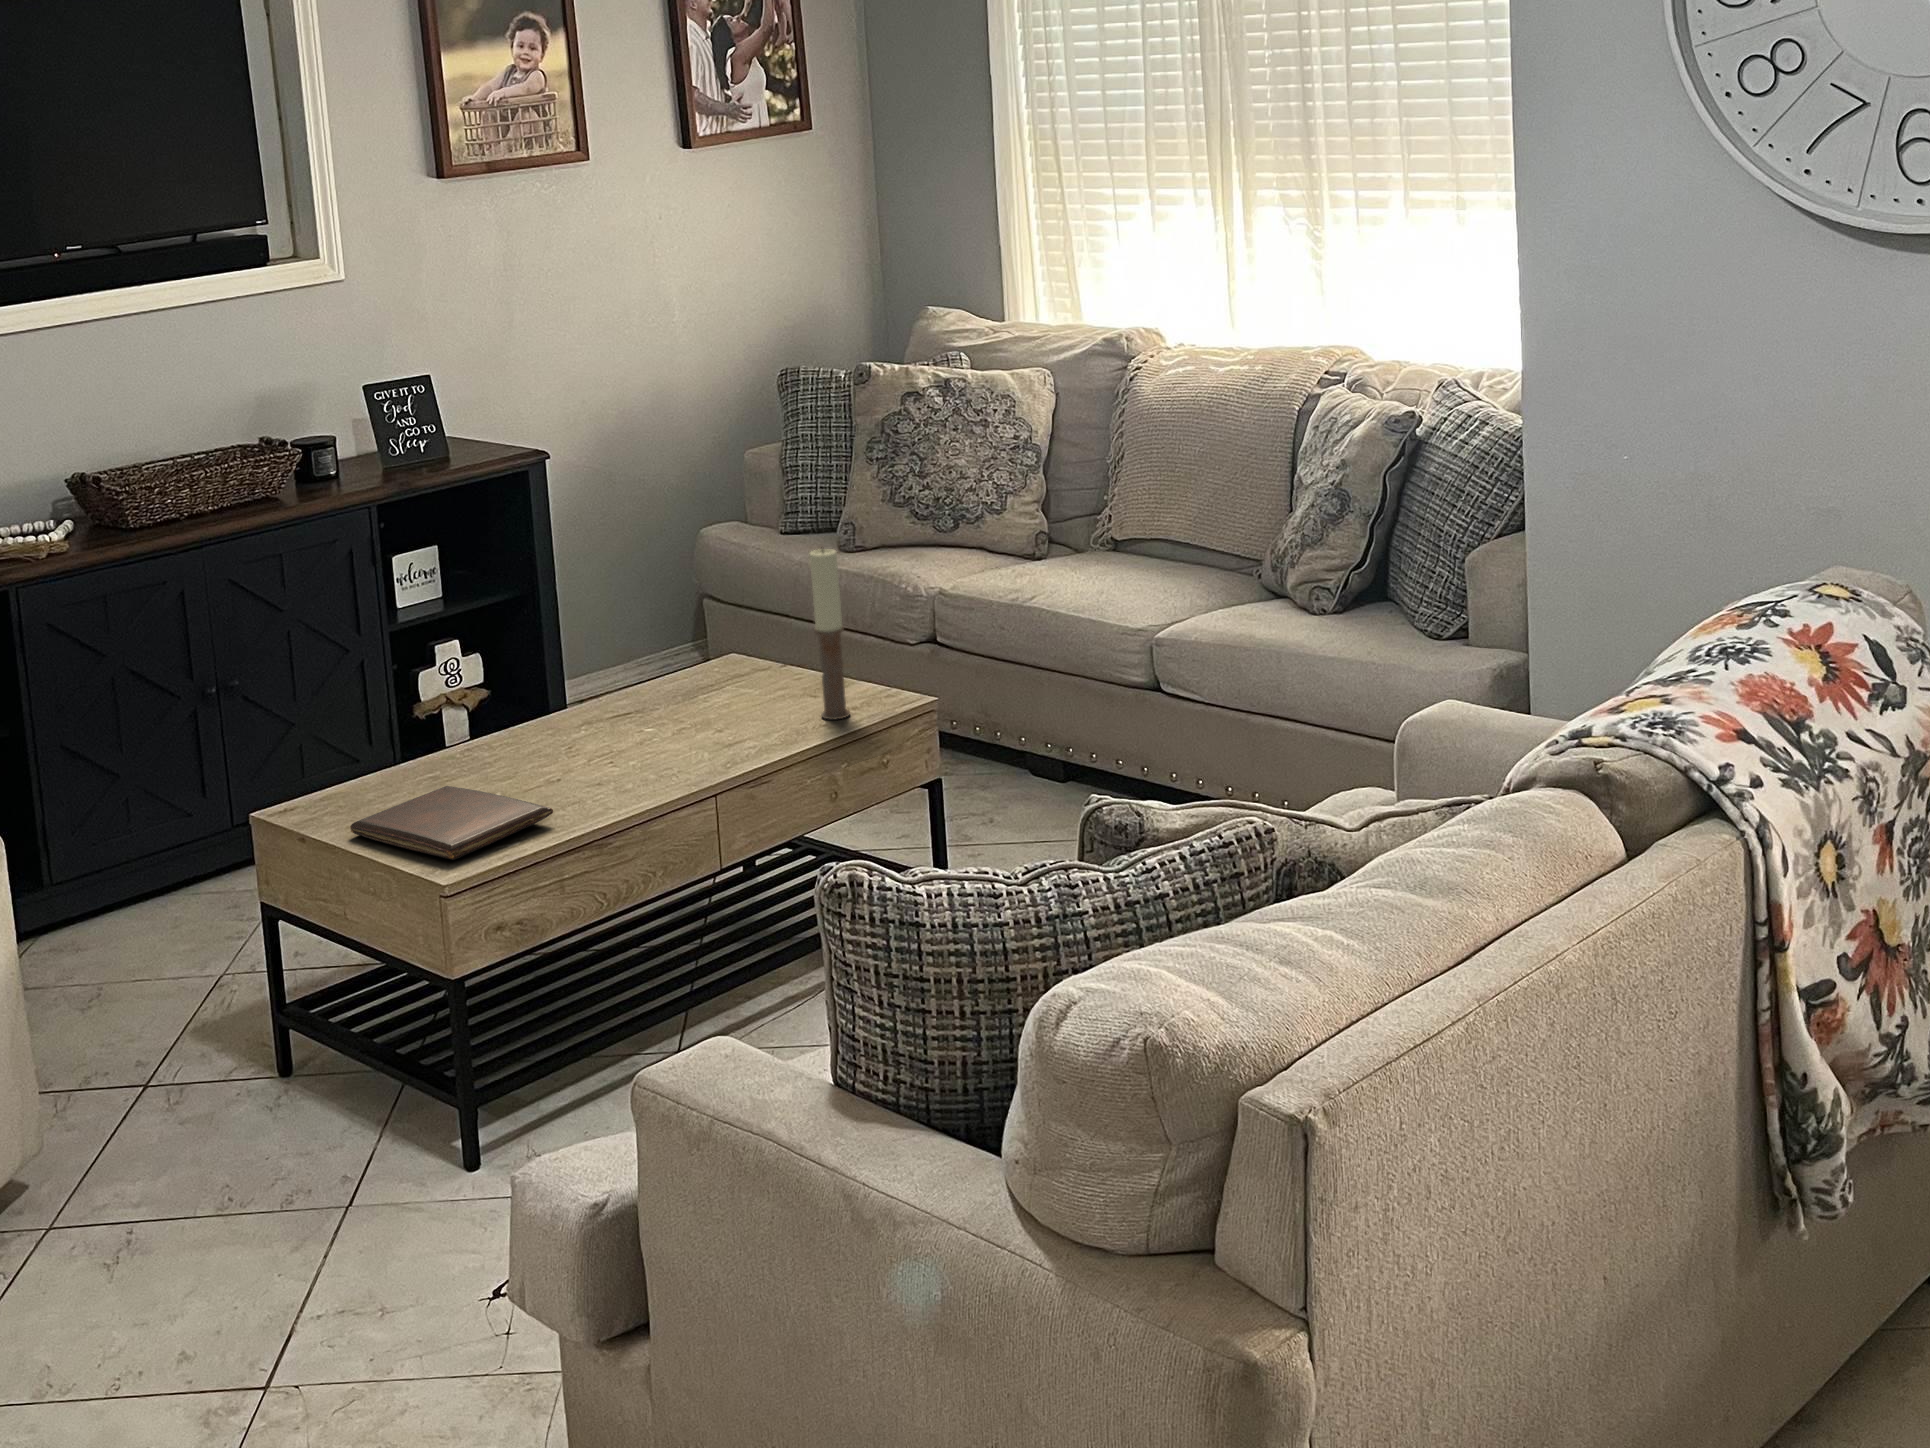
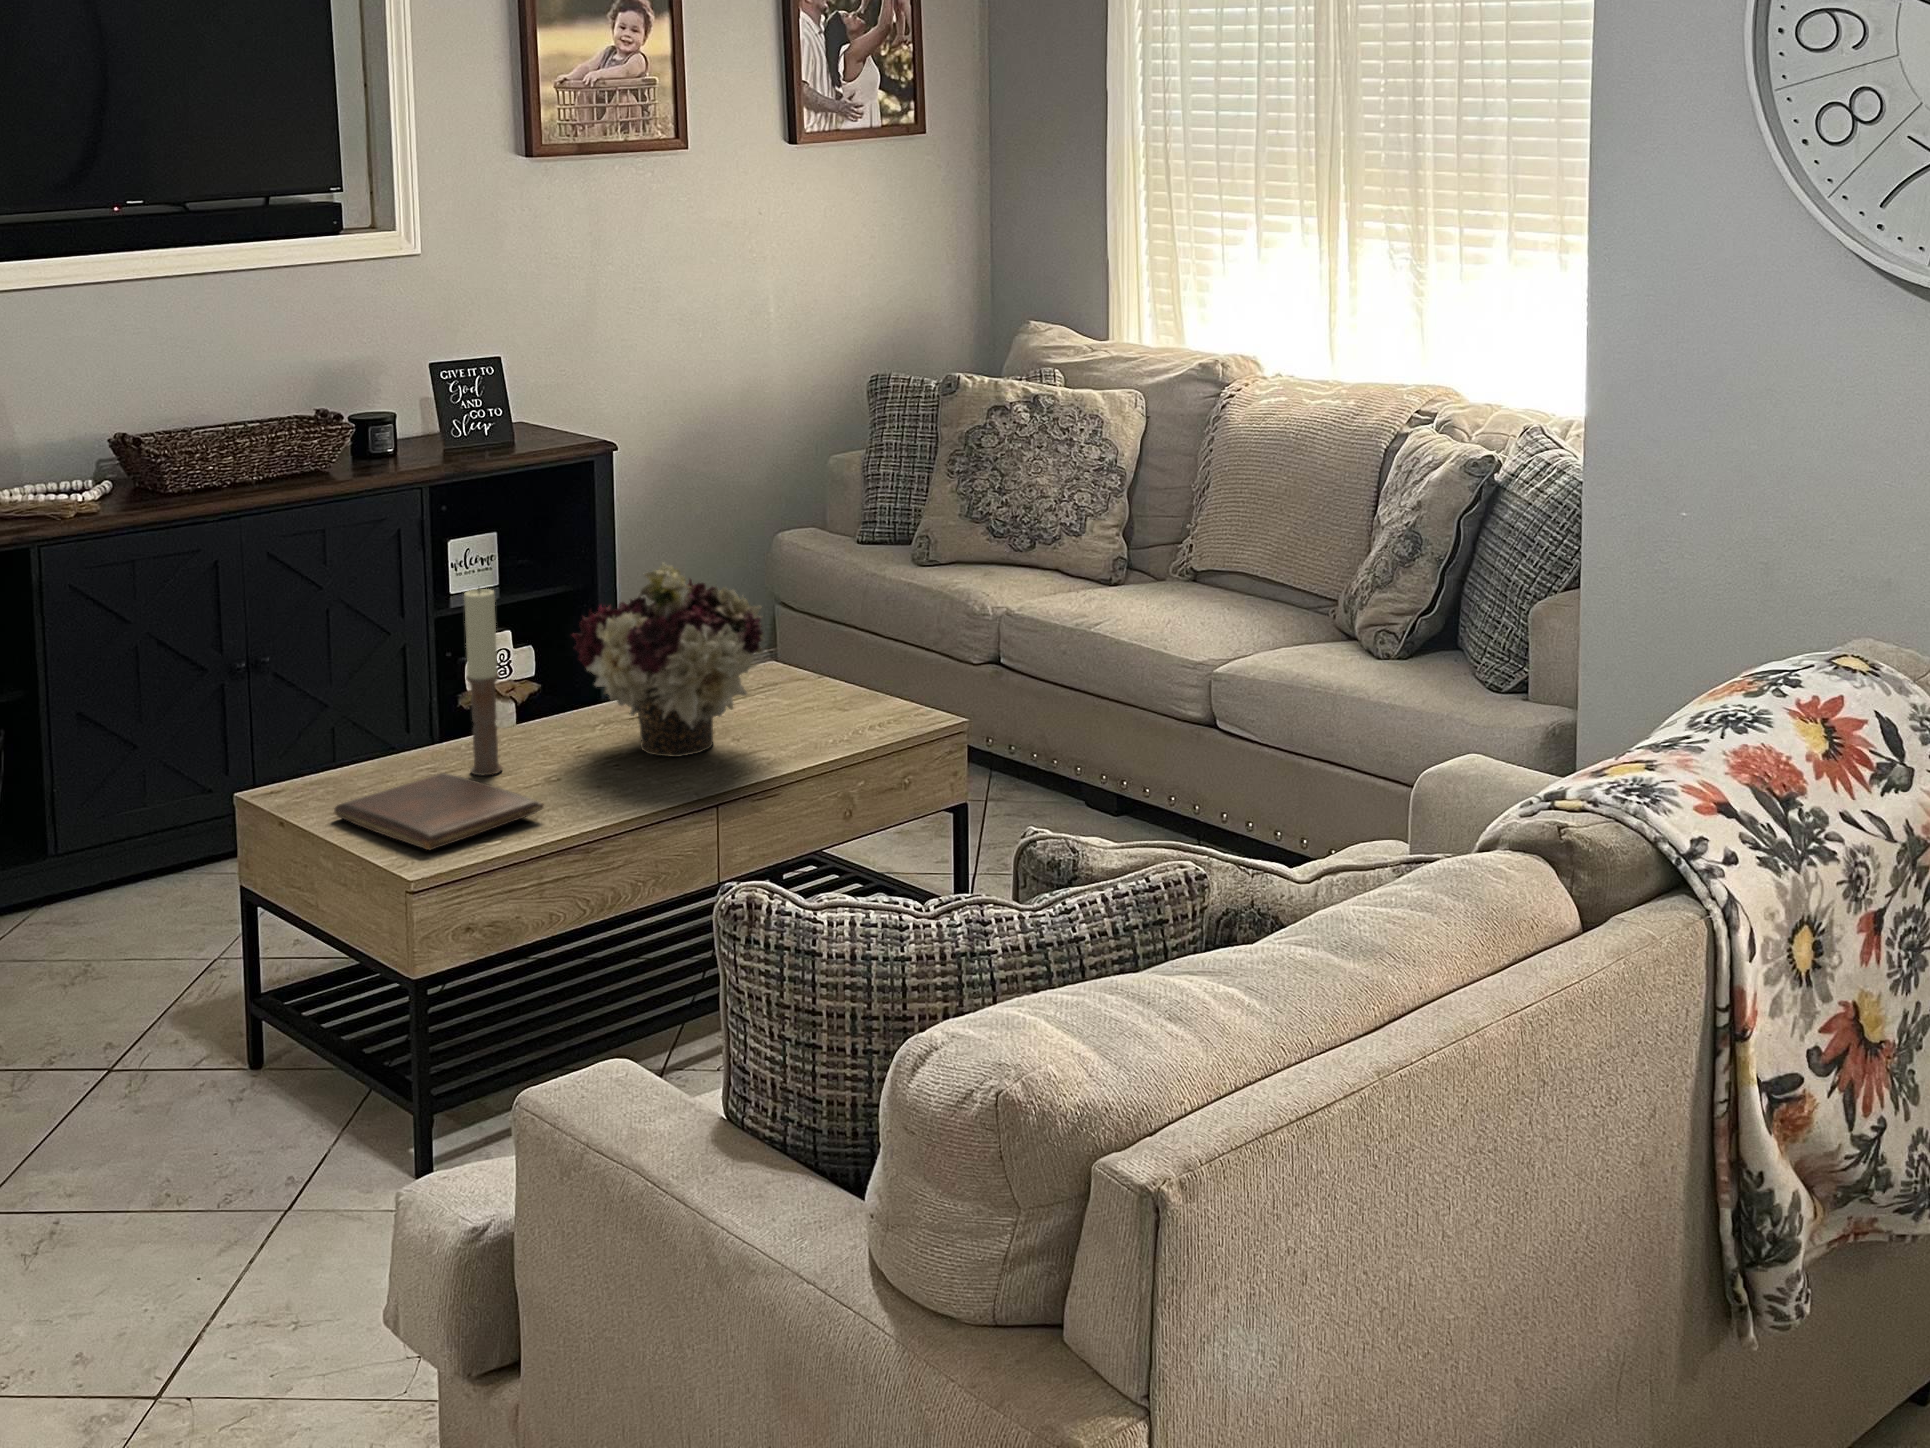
candle: present [810,549,850,720] -> present [464,588,502,775]
flower arrangement: none [553,569,740,757] -> present [572,563,764,757]

